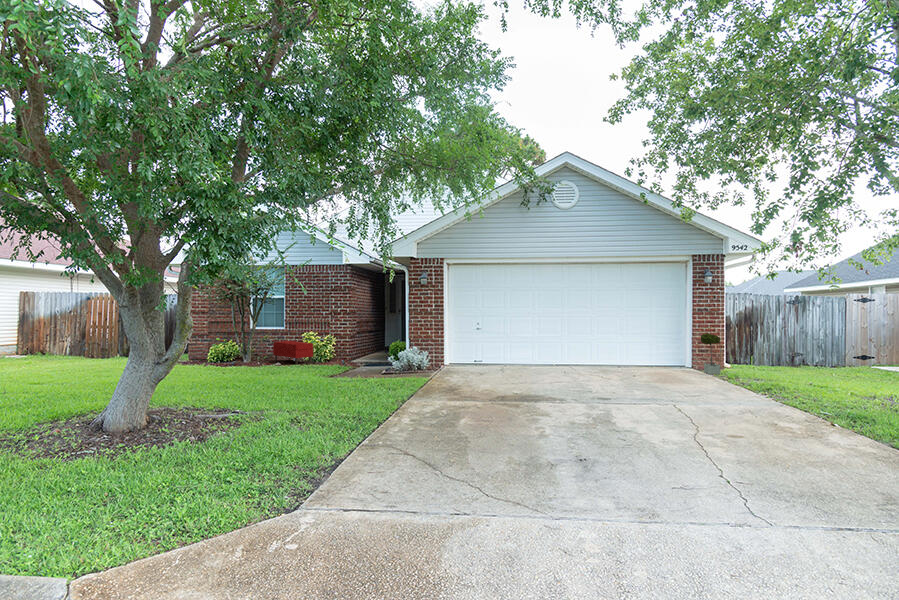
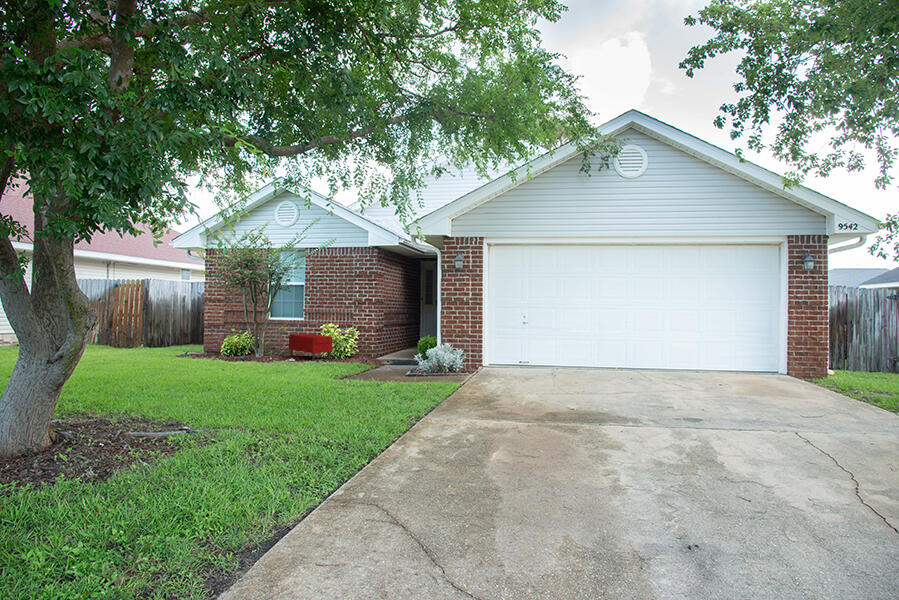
potted tree: present [701,333,720,374] -> none [798,332,824,383]

